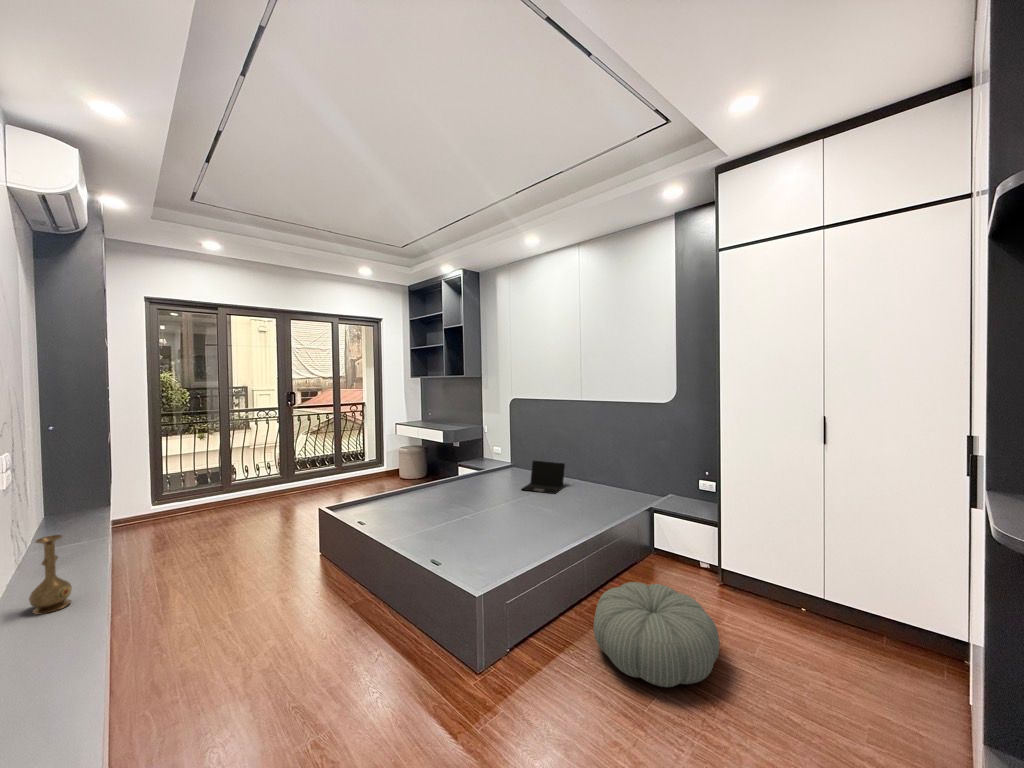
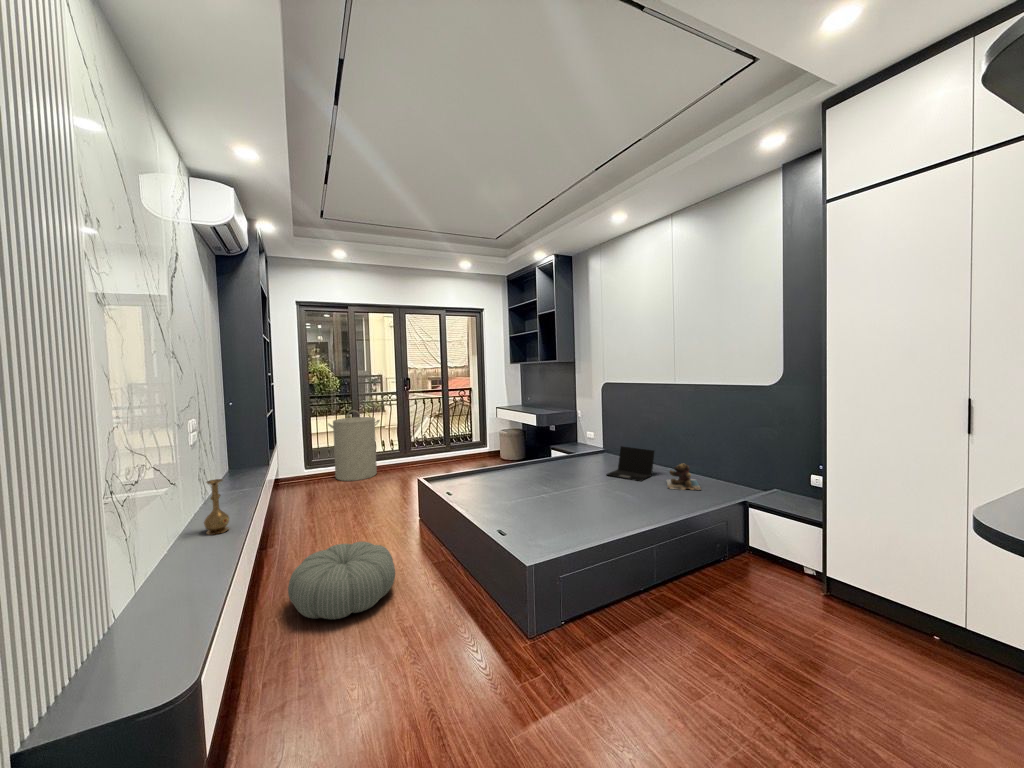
laundry hamper: none [189,430,260,515] -> present [328,410,380,481]
teddy bear: none [577,475,610,500] -> present [667,464,701,490]
pouf: present [594,582,720,687] -> present [288,542,395,619]

